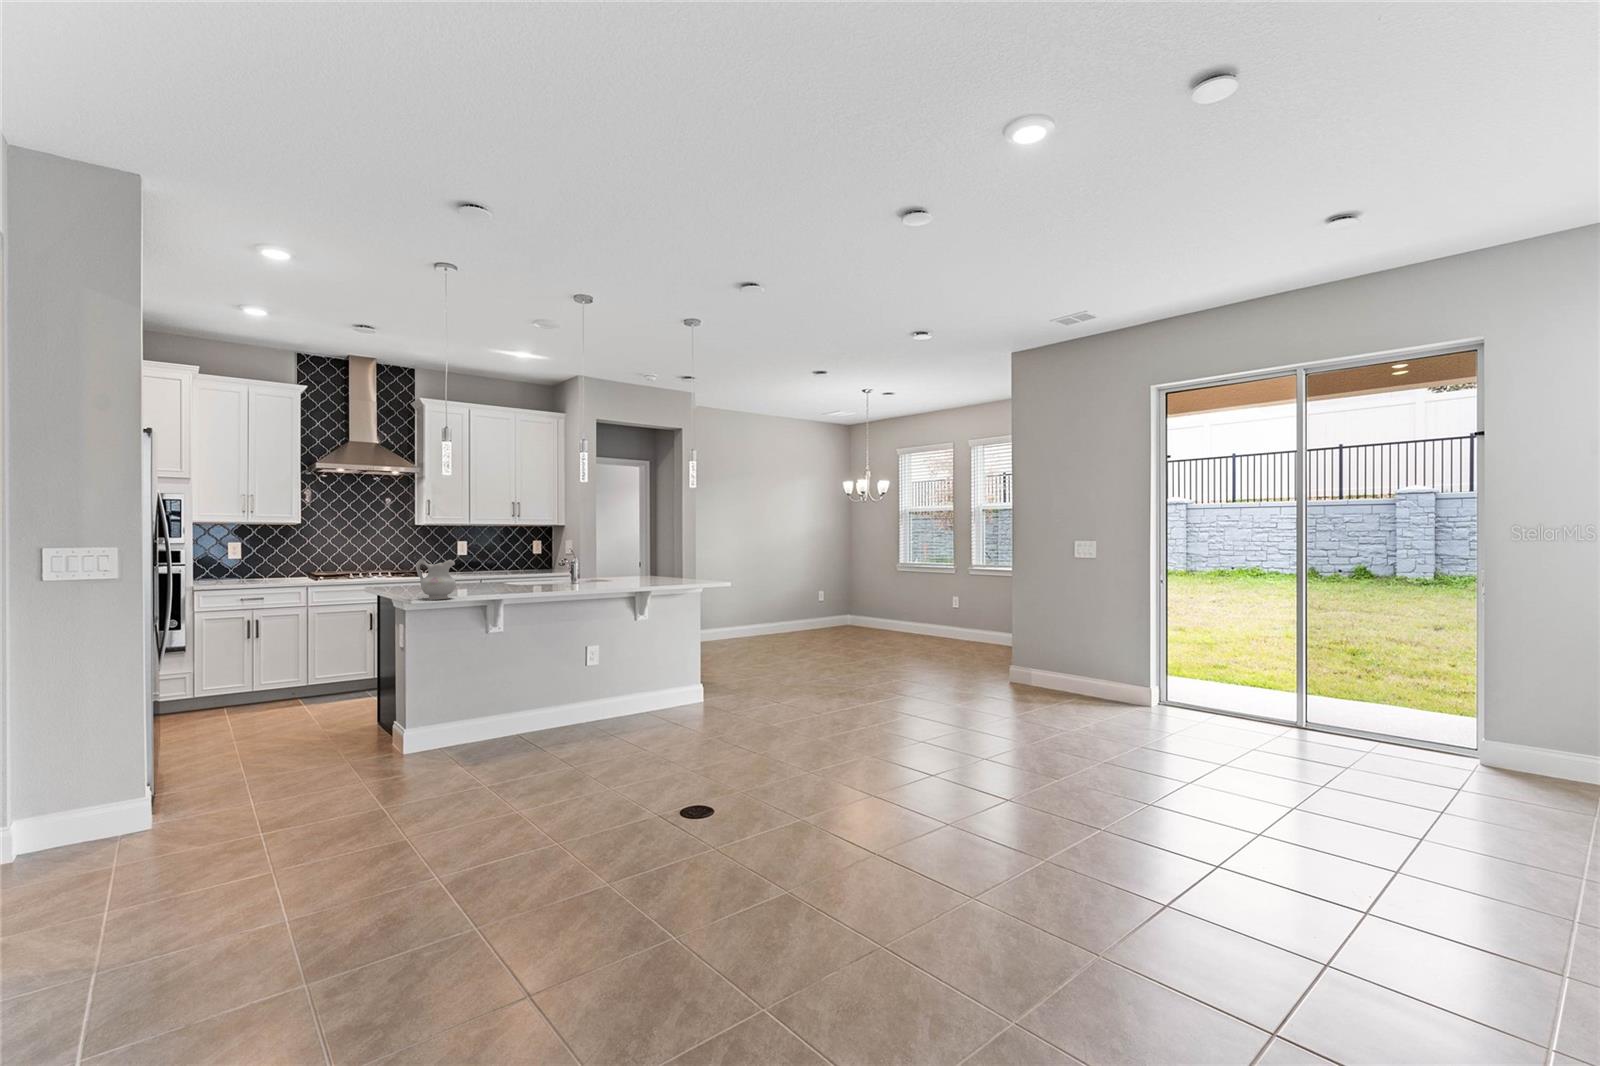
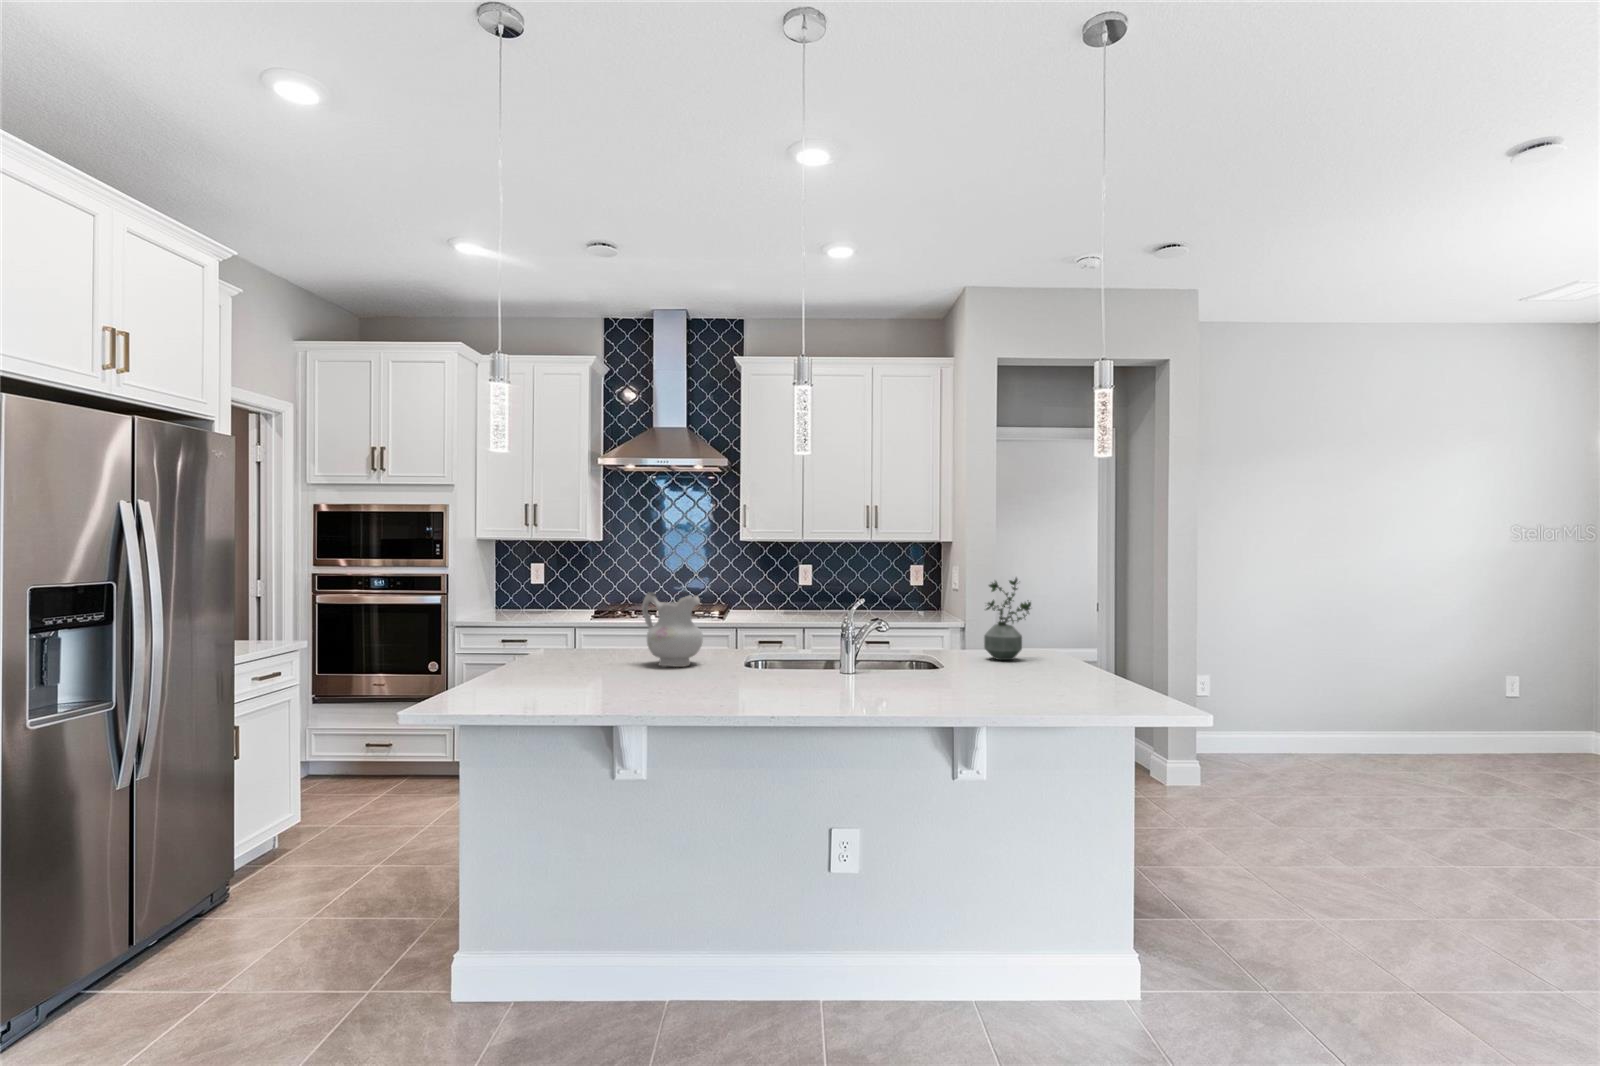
potted plant: none [605,548,629,590] -> present [984,578,1031,660]

